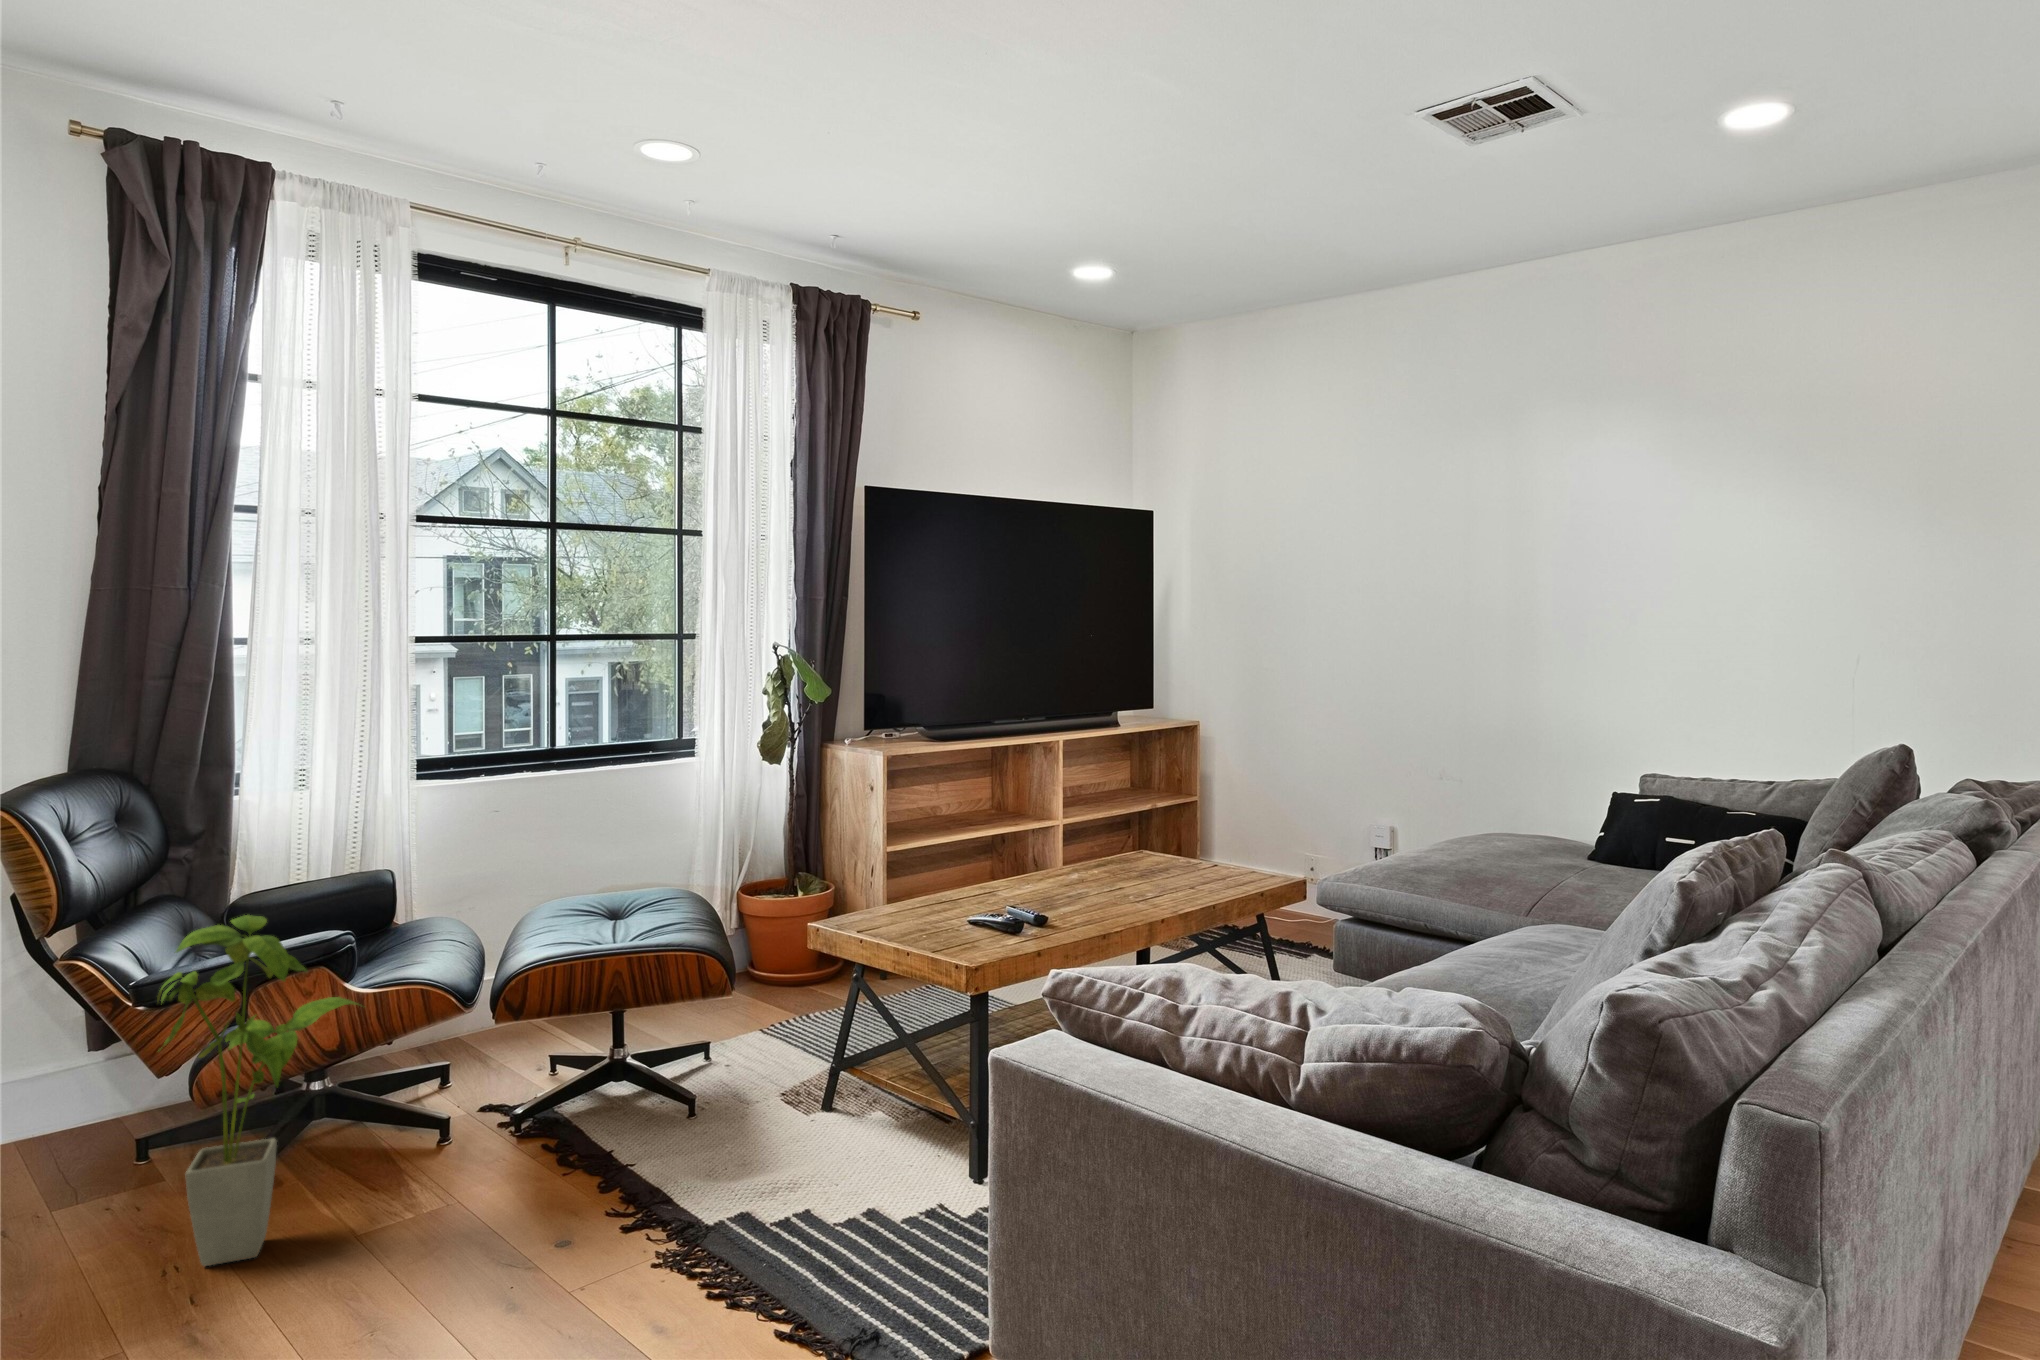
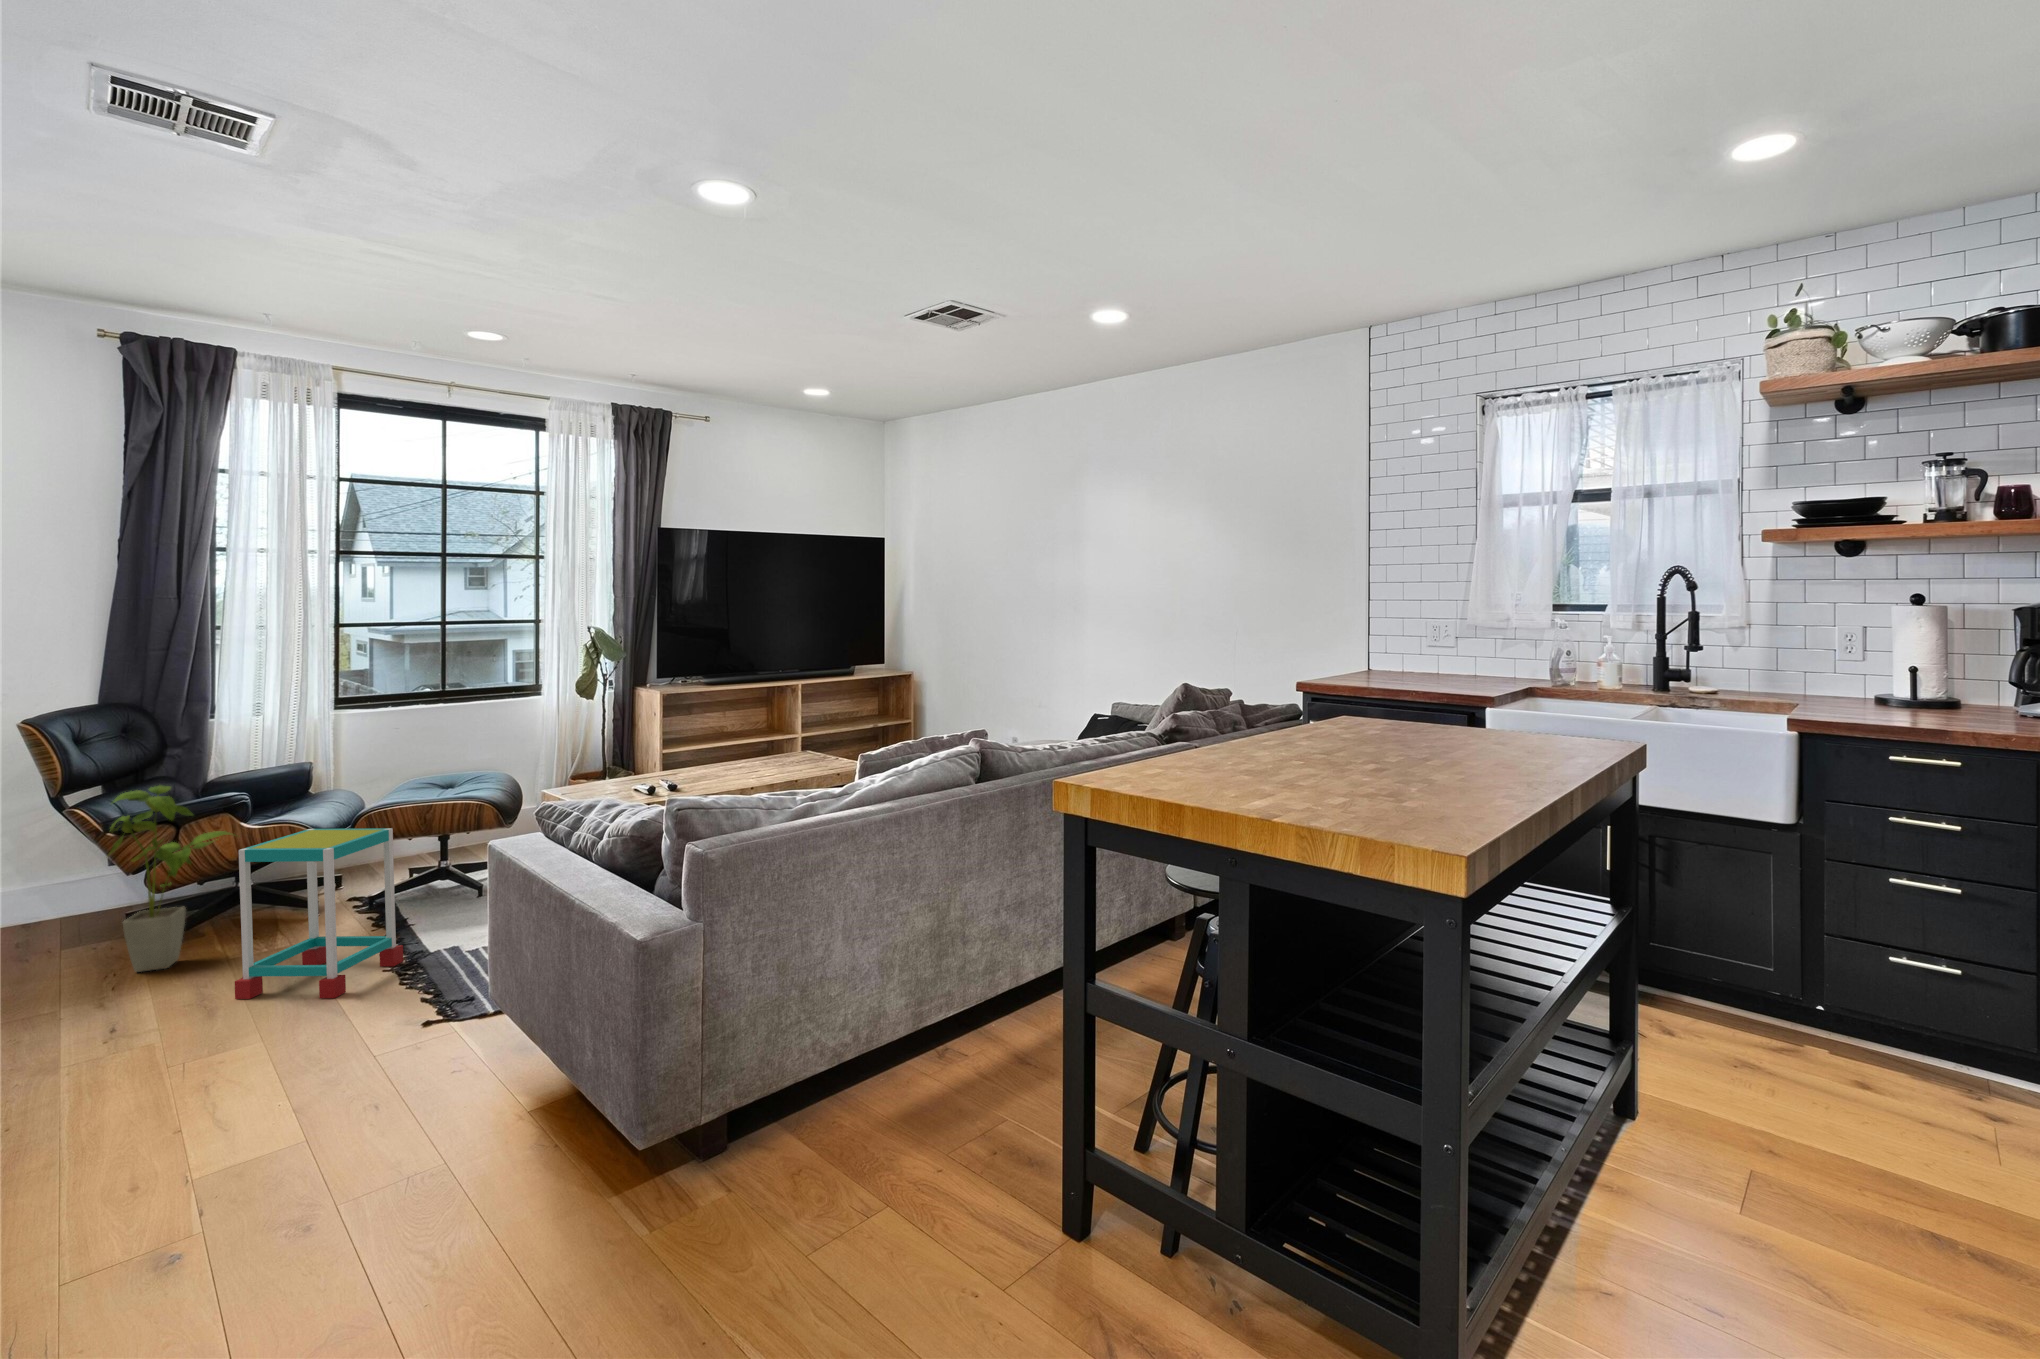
side table: none [428,992,679,1330] -> present [235,828,403,999]

